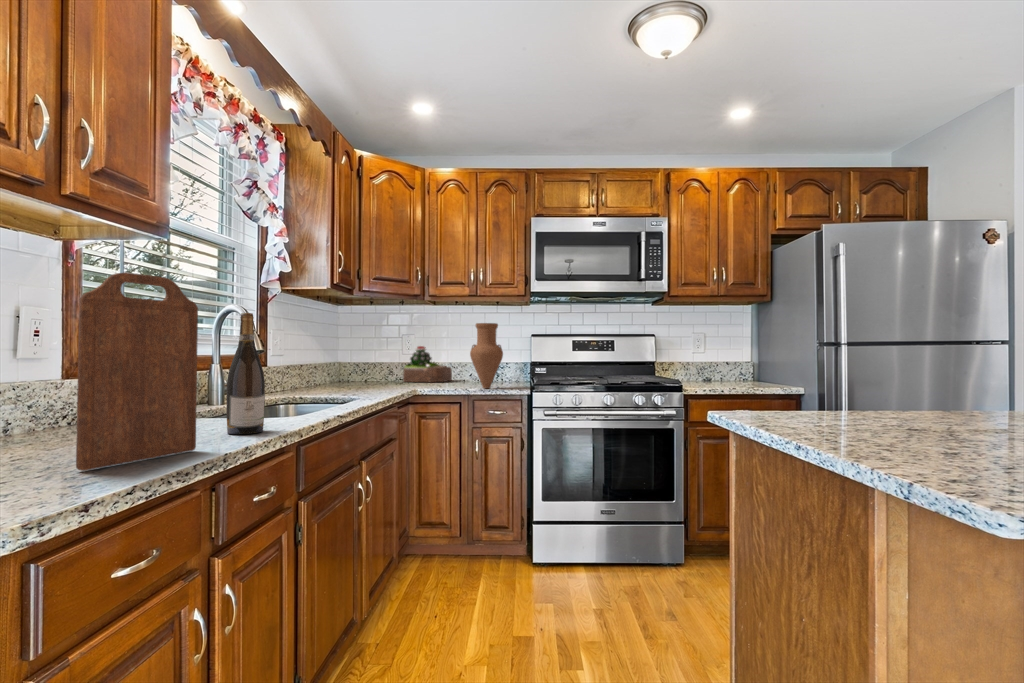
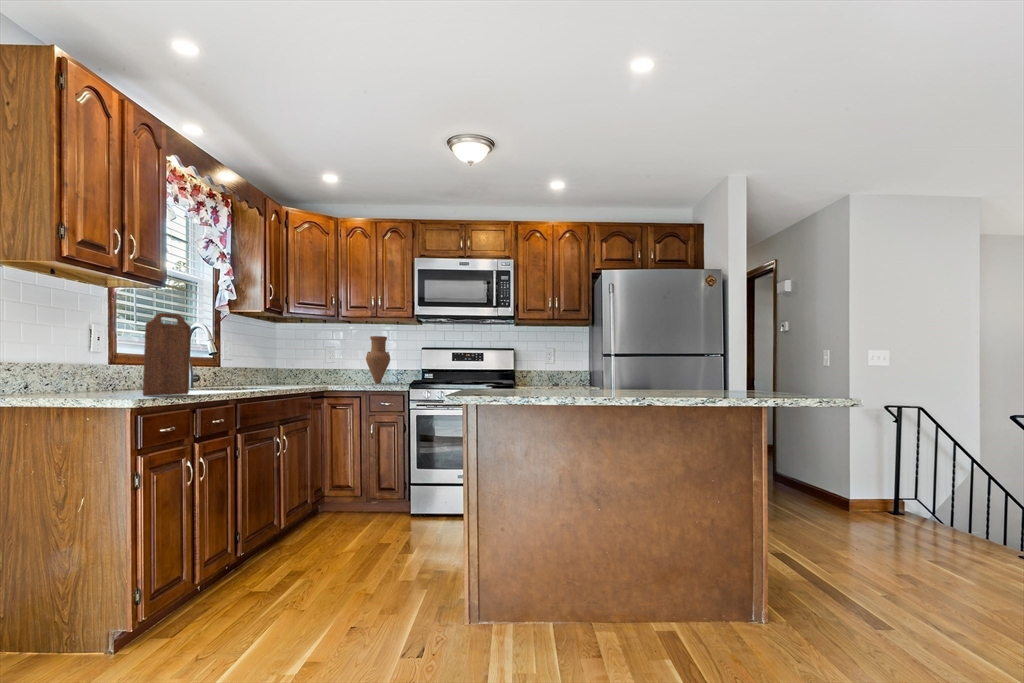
wine bottle: present [227,313,265,435] -> none [200,330,220,392]
succulent plant: present [403,346,452,382] -> none [321,354,360,381]

